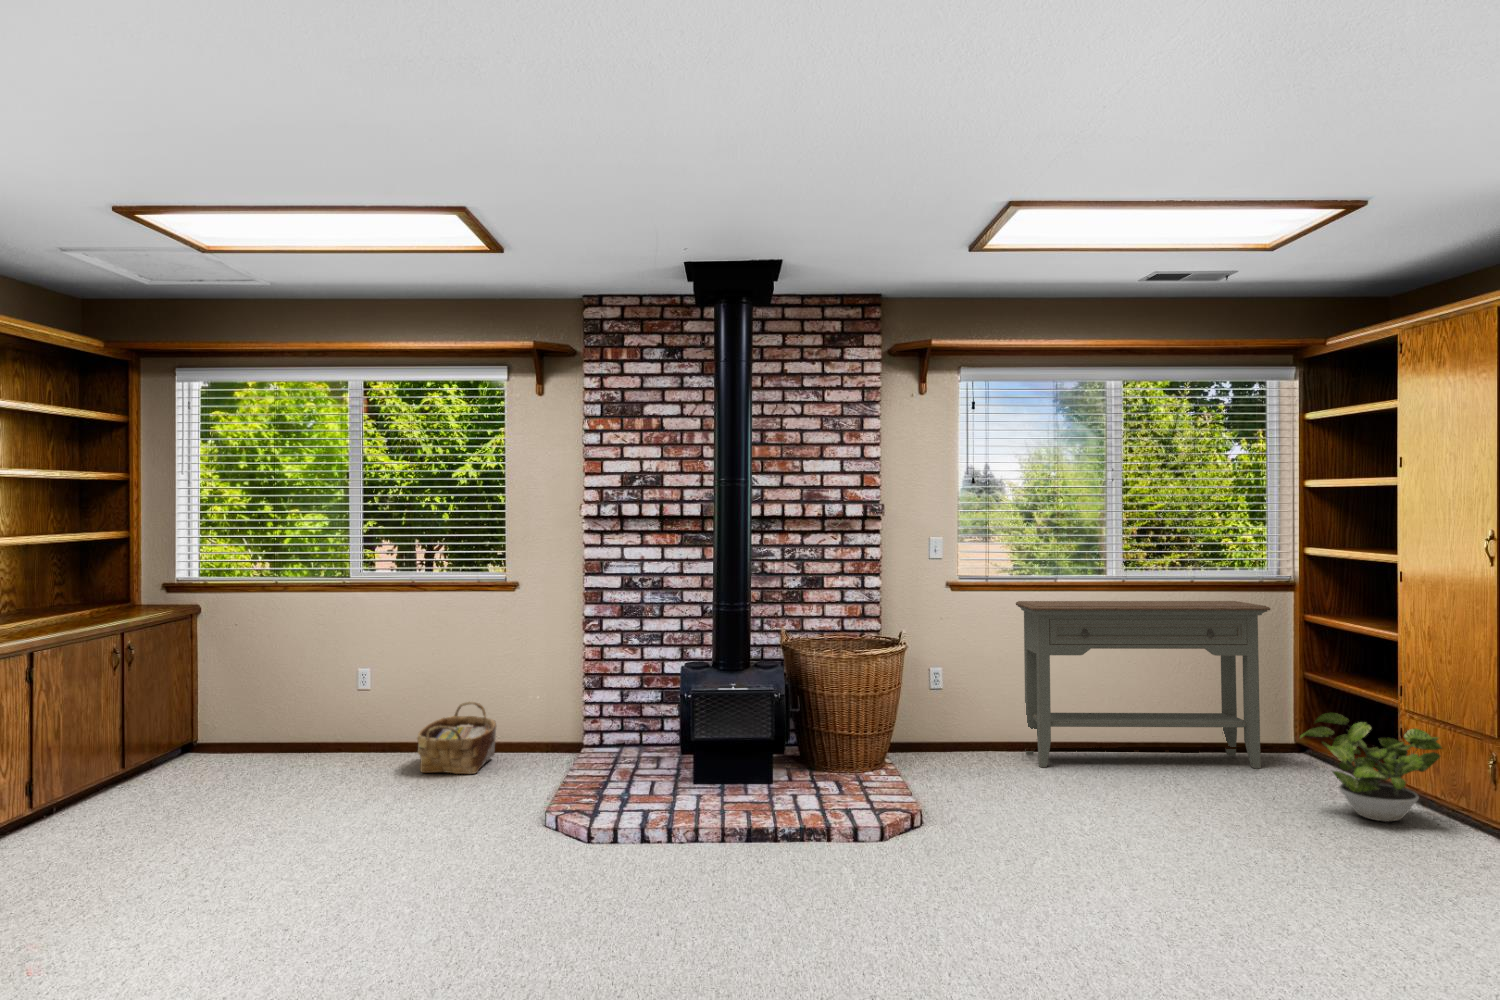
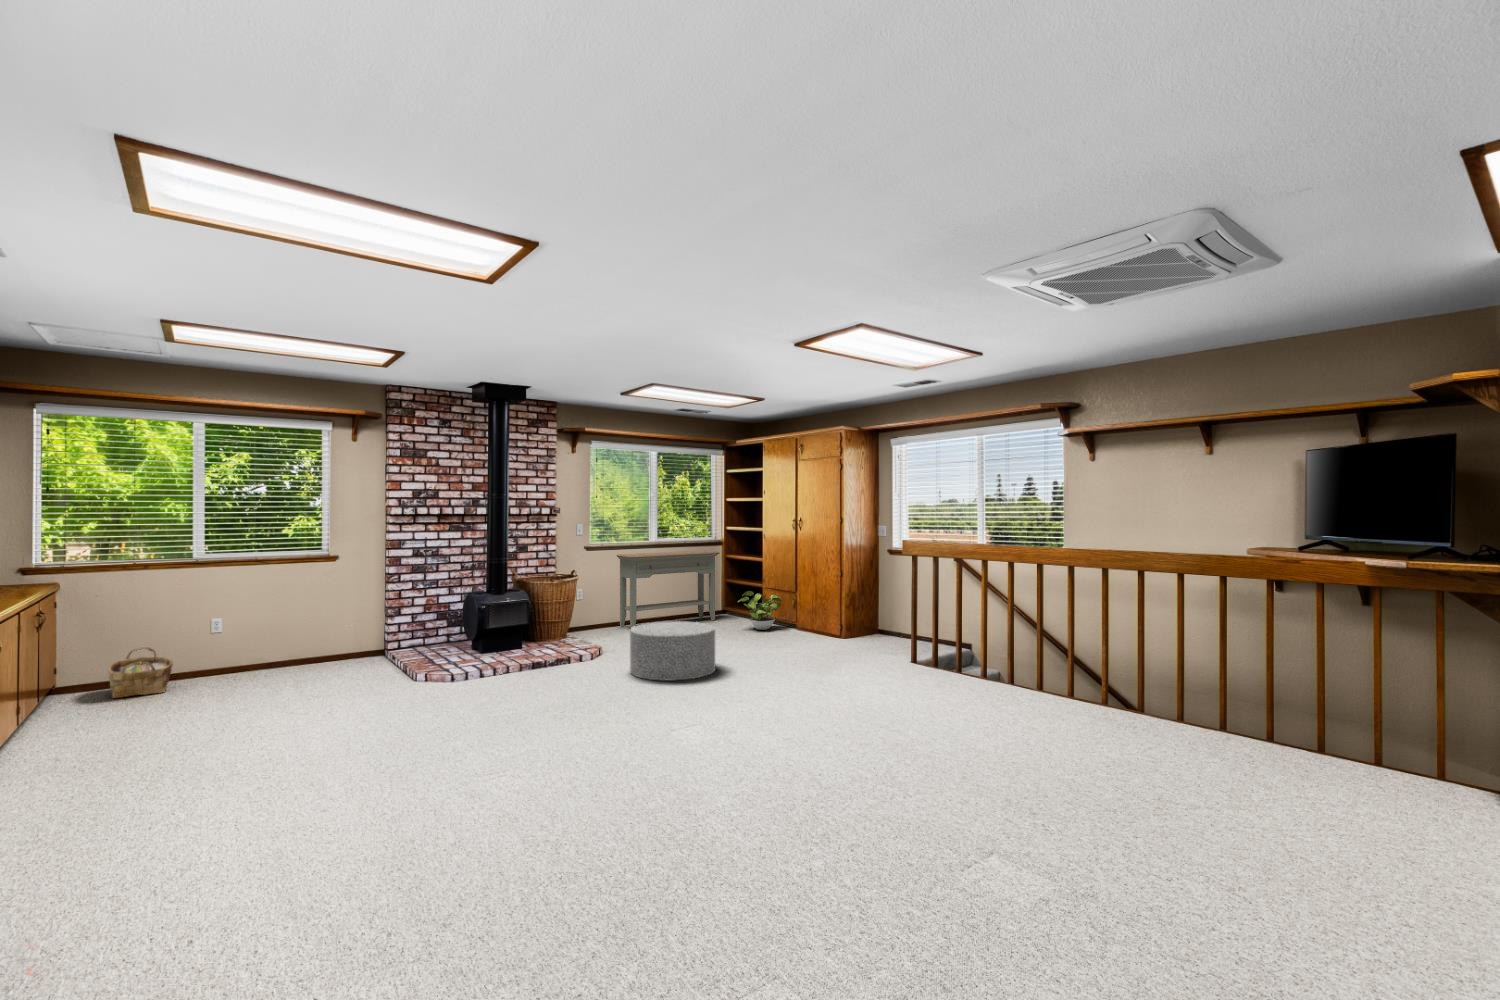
woven basket: present [417,702,496,774] -> present [108,647,173,699]
ottoman: none [897,777,1134,971] -> present [630,621,715,680]

